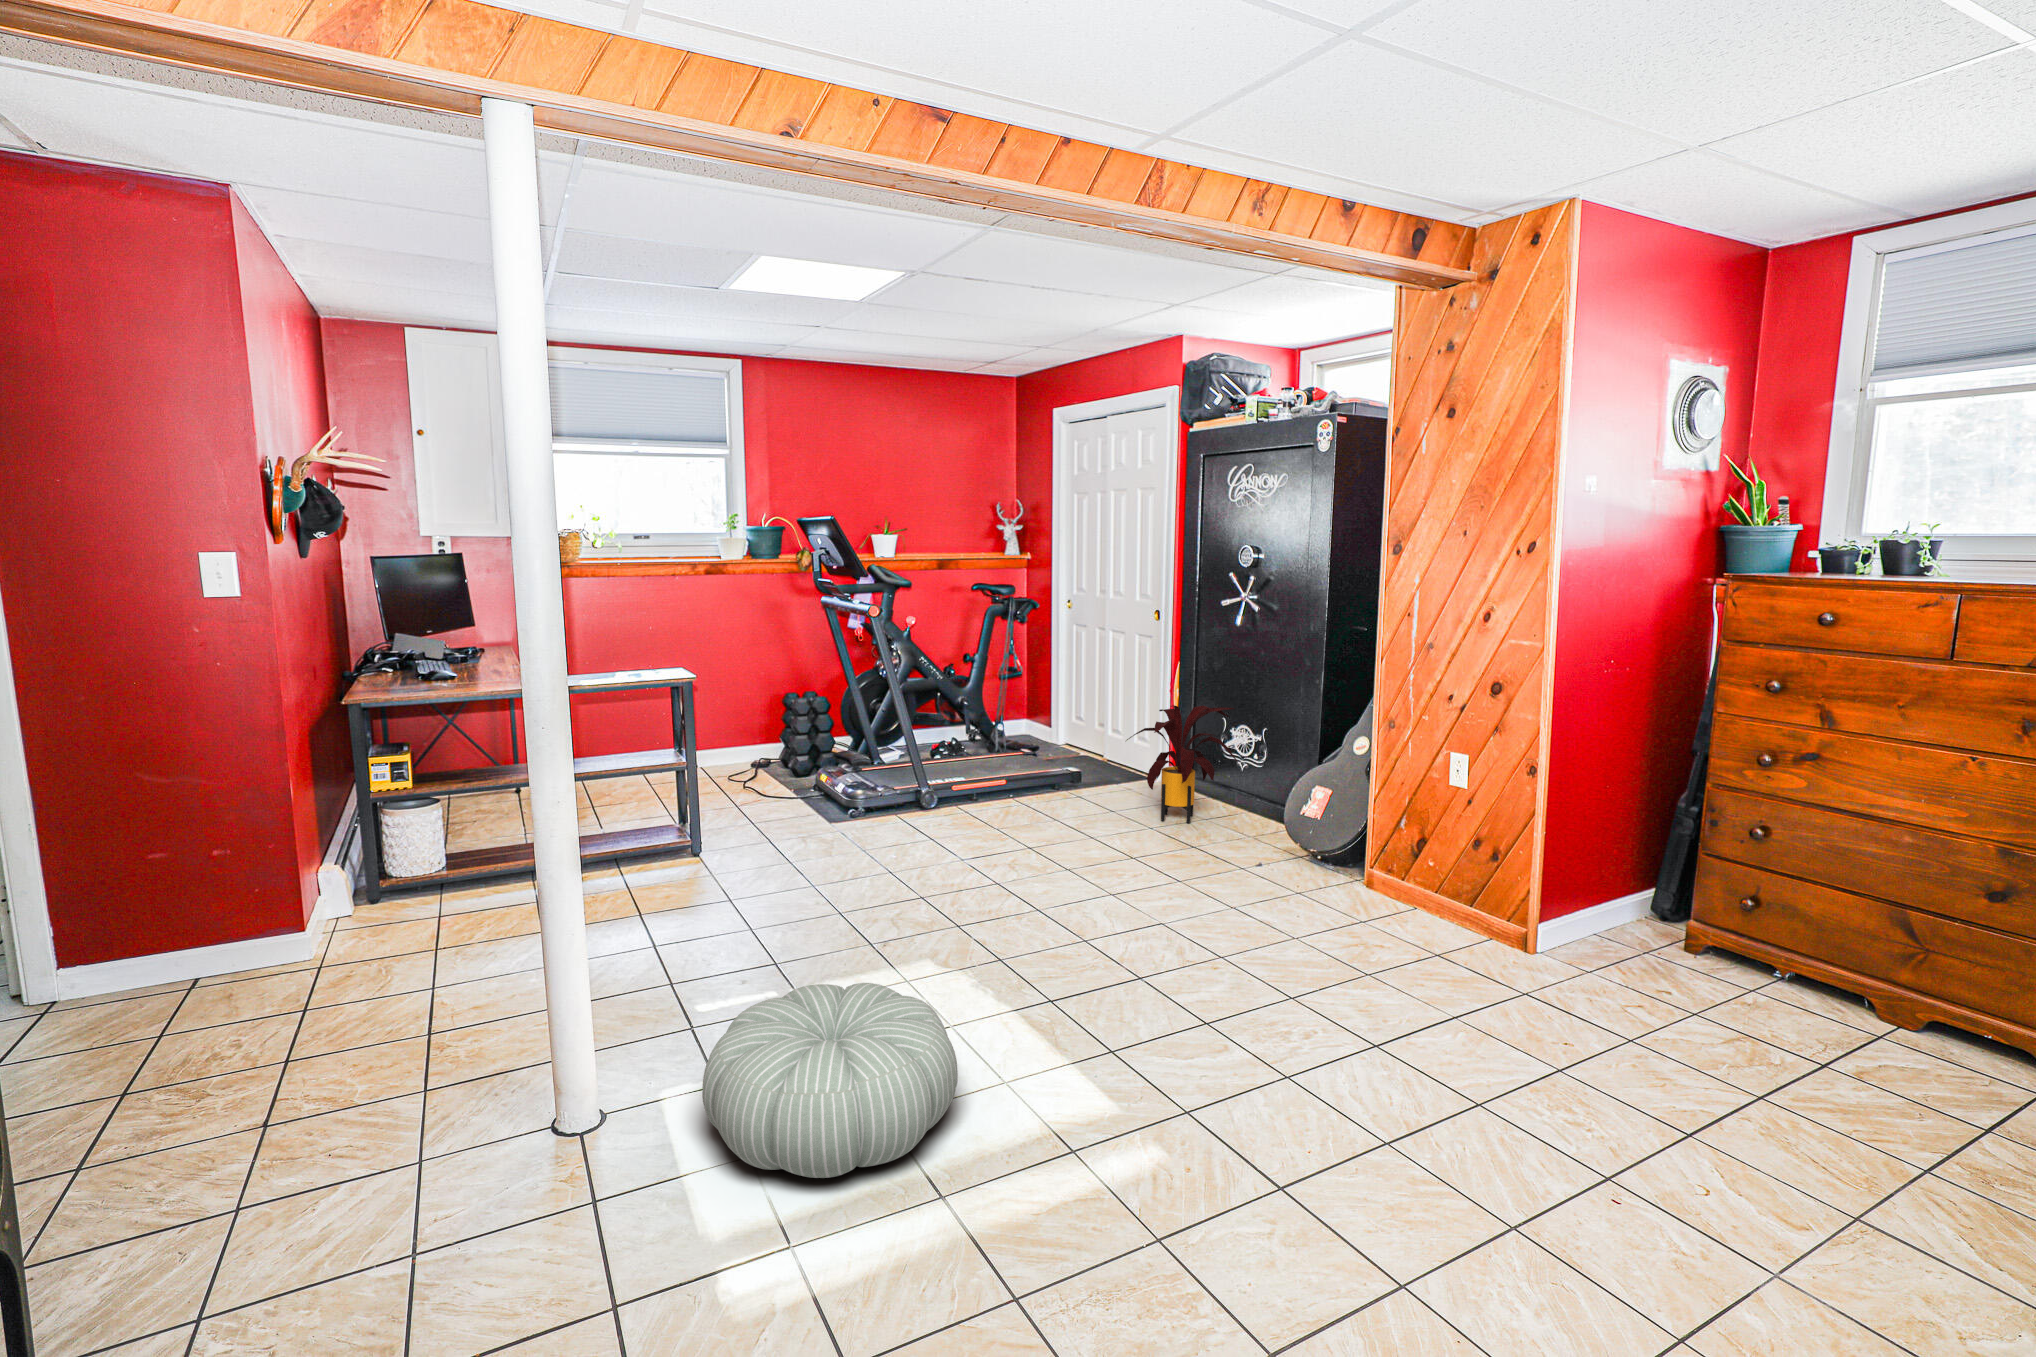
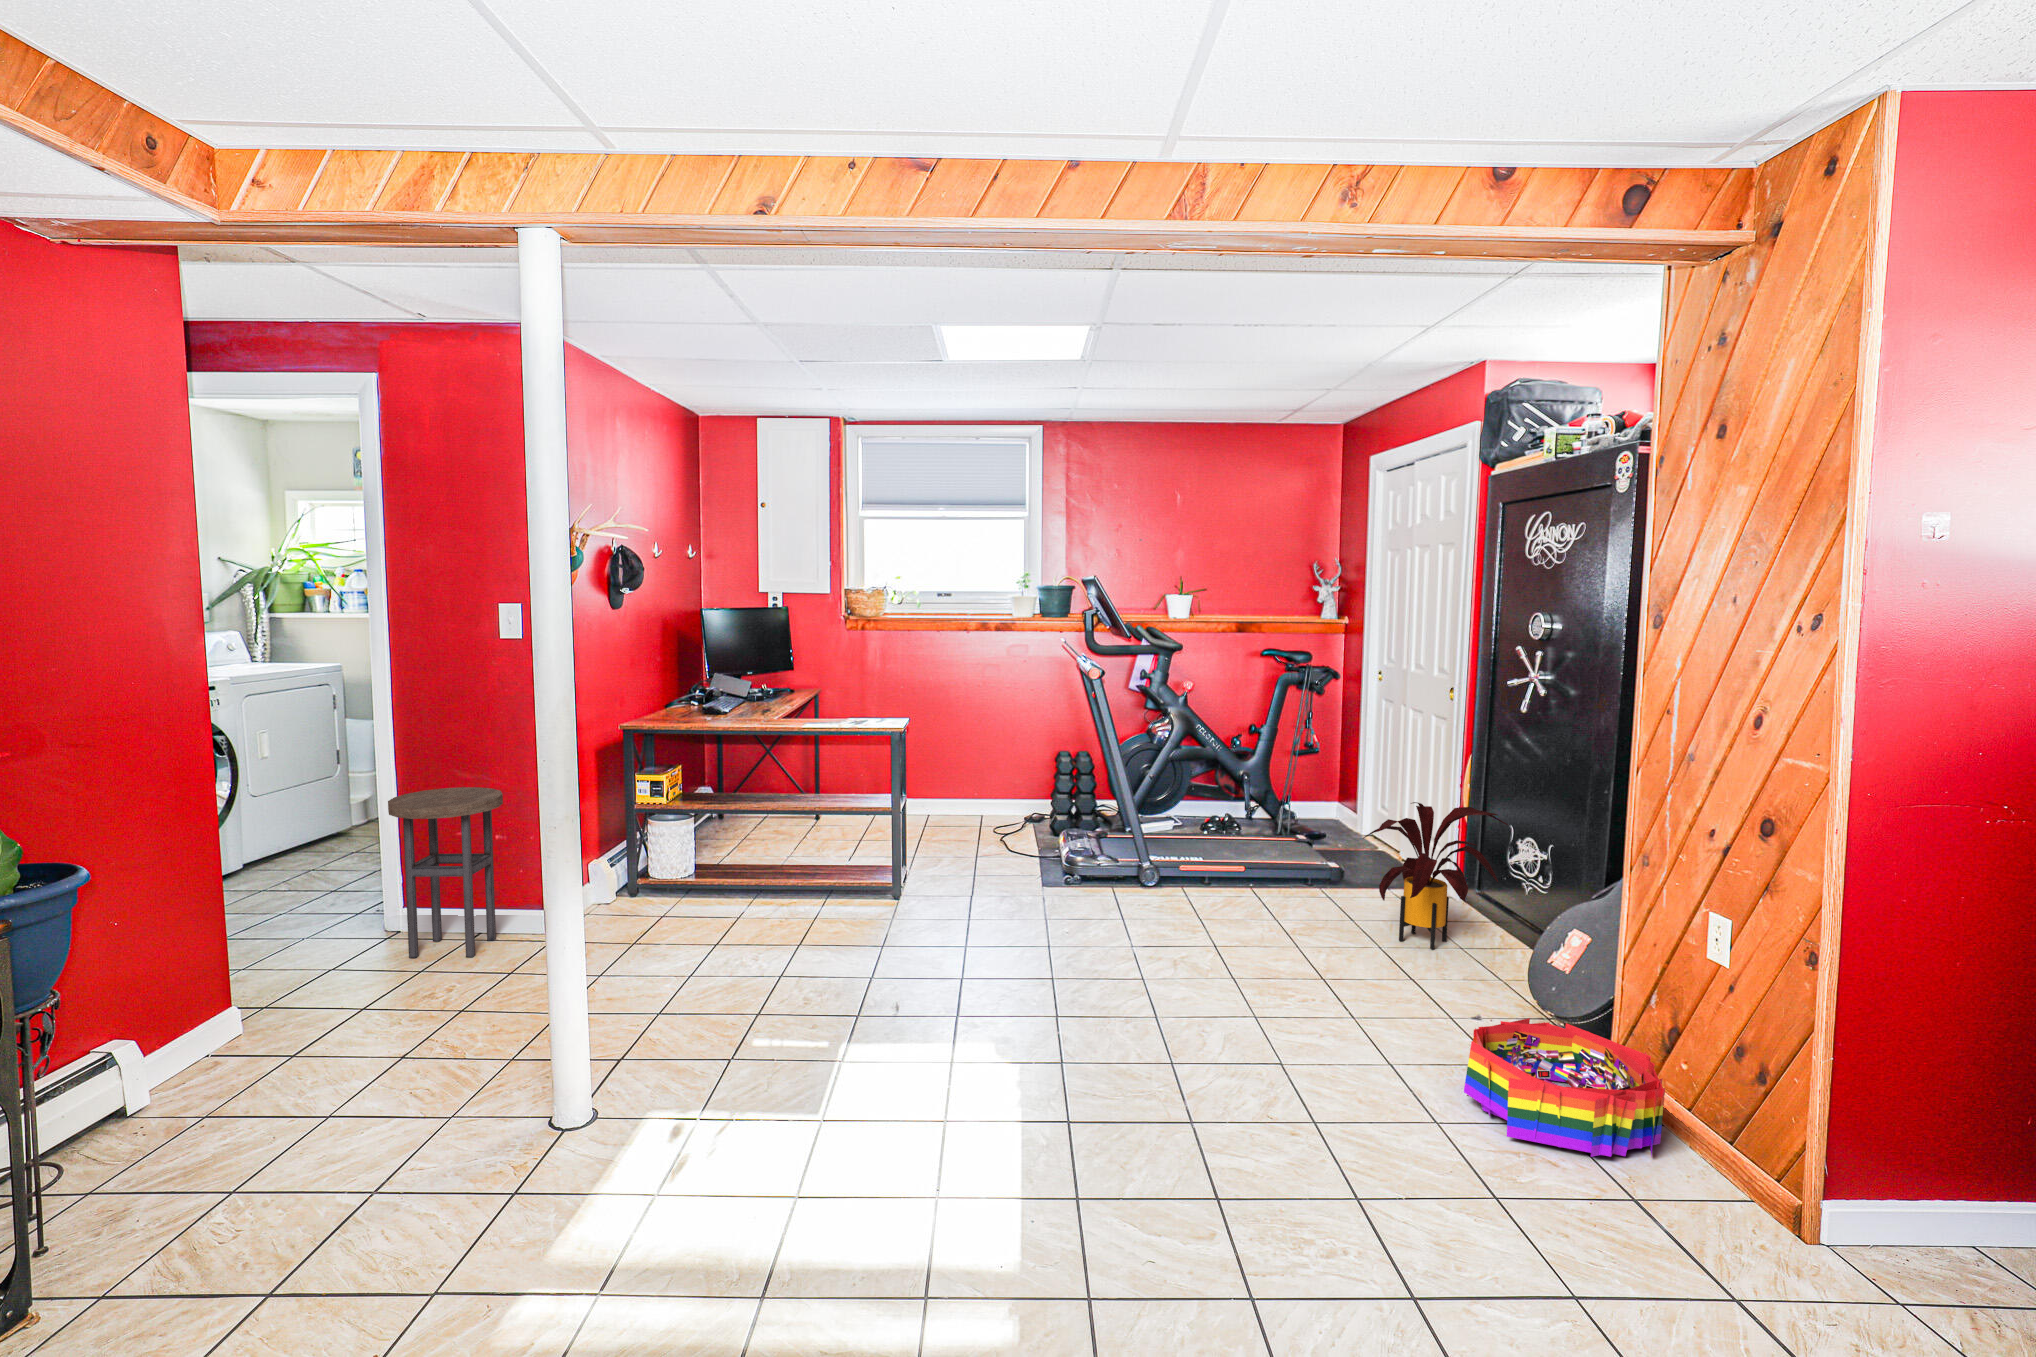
side table: none [66,799,239,1033] -> present [388,787,503,958]
storage bin: none [1292,852,1430,936] -> present [1464,1018,1665,1157]
pouf: present [702,983,958,1178] -> none [614,1036,875,1236]

